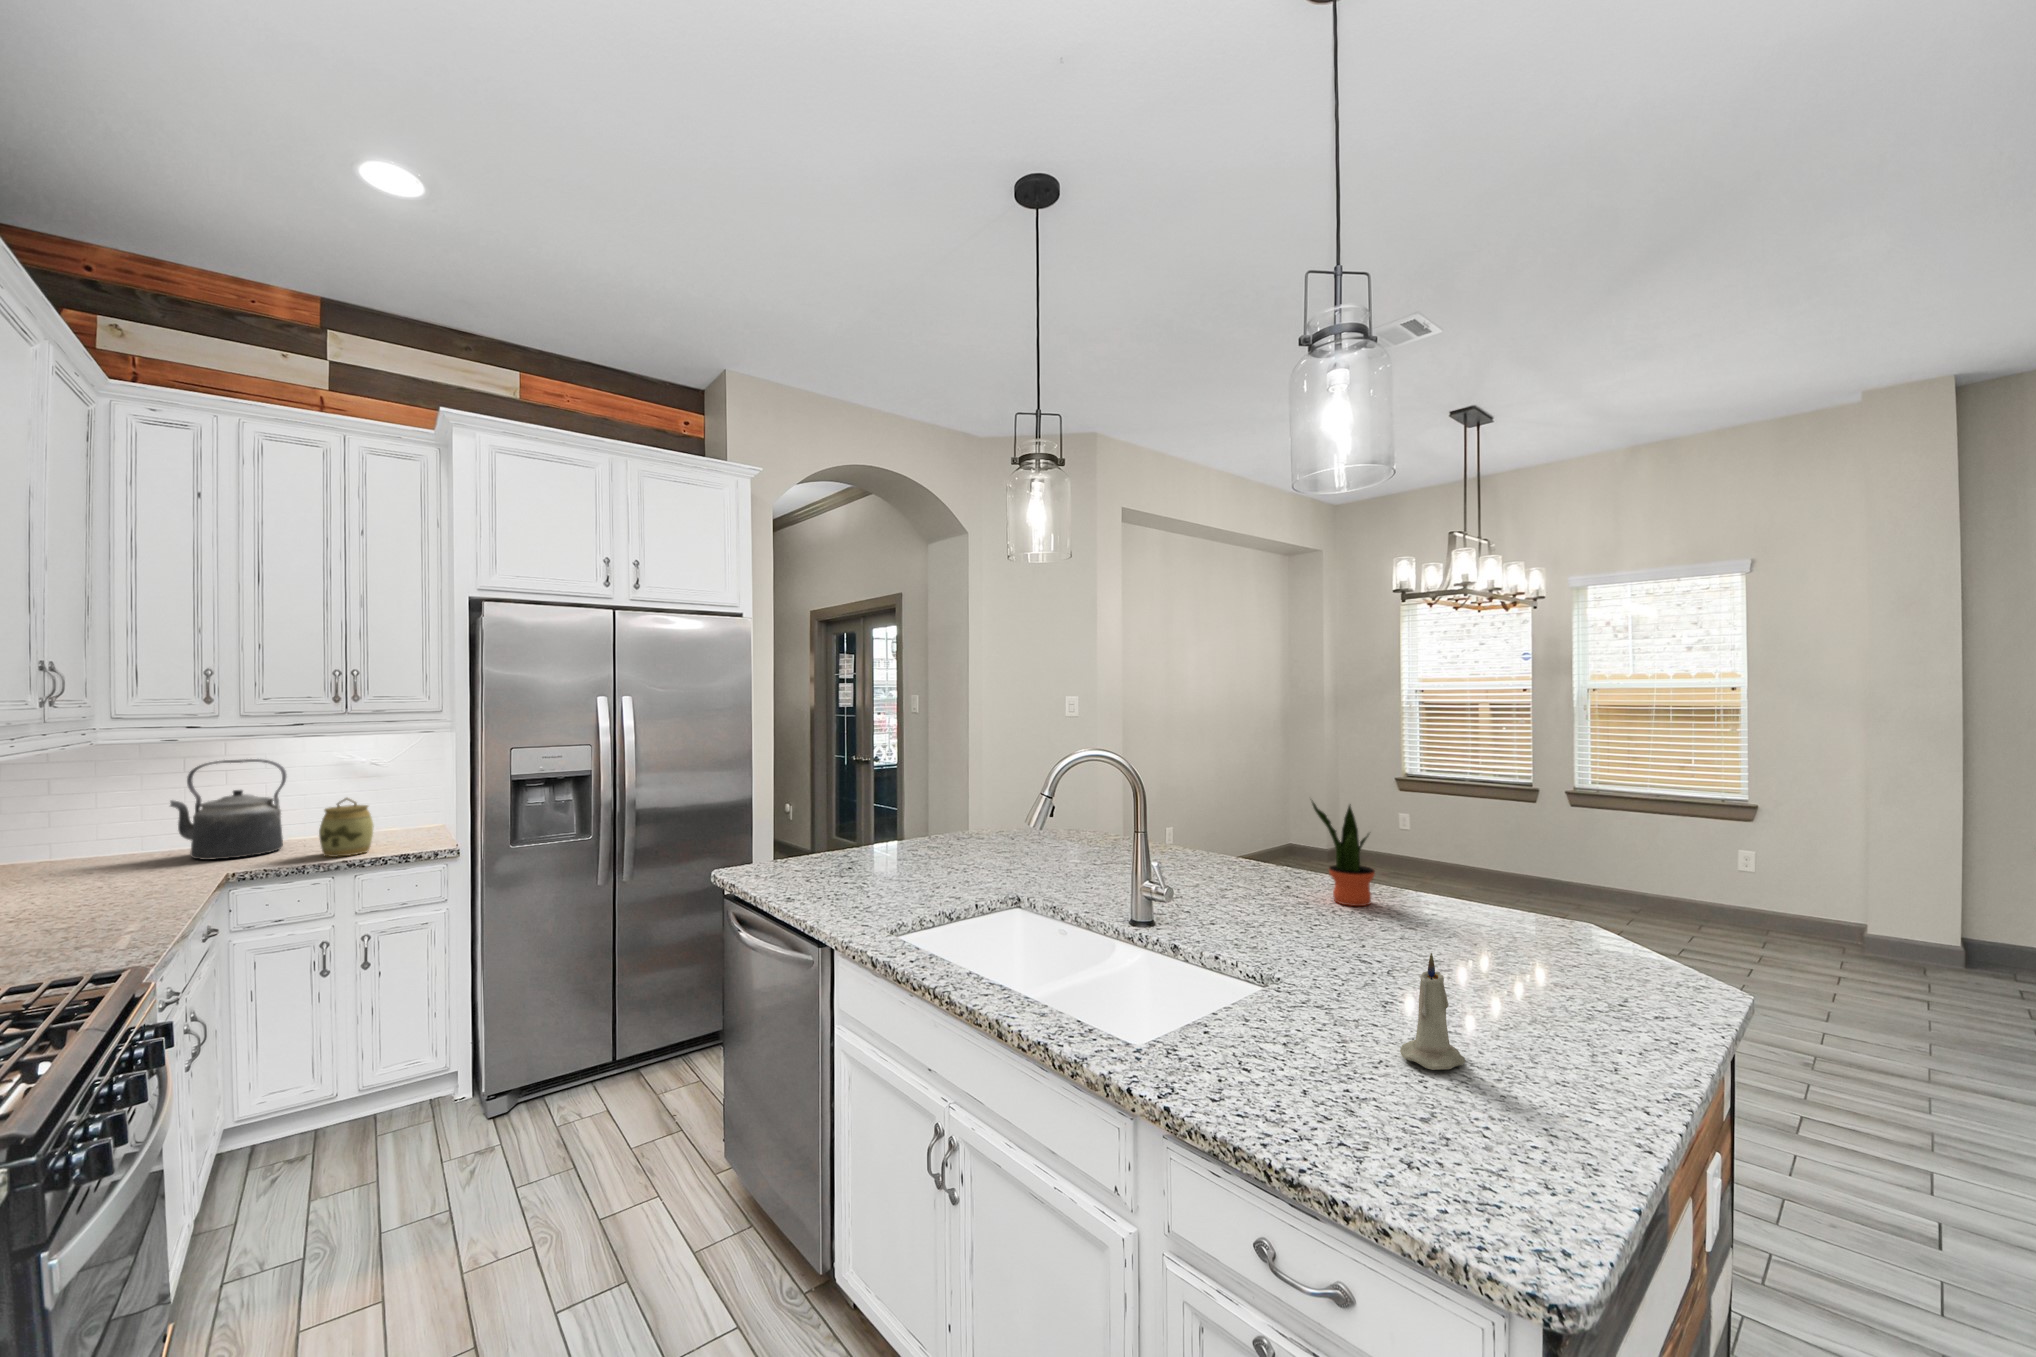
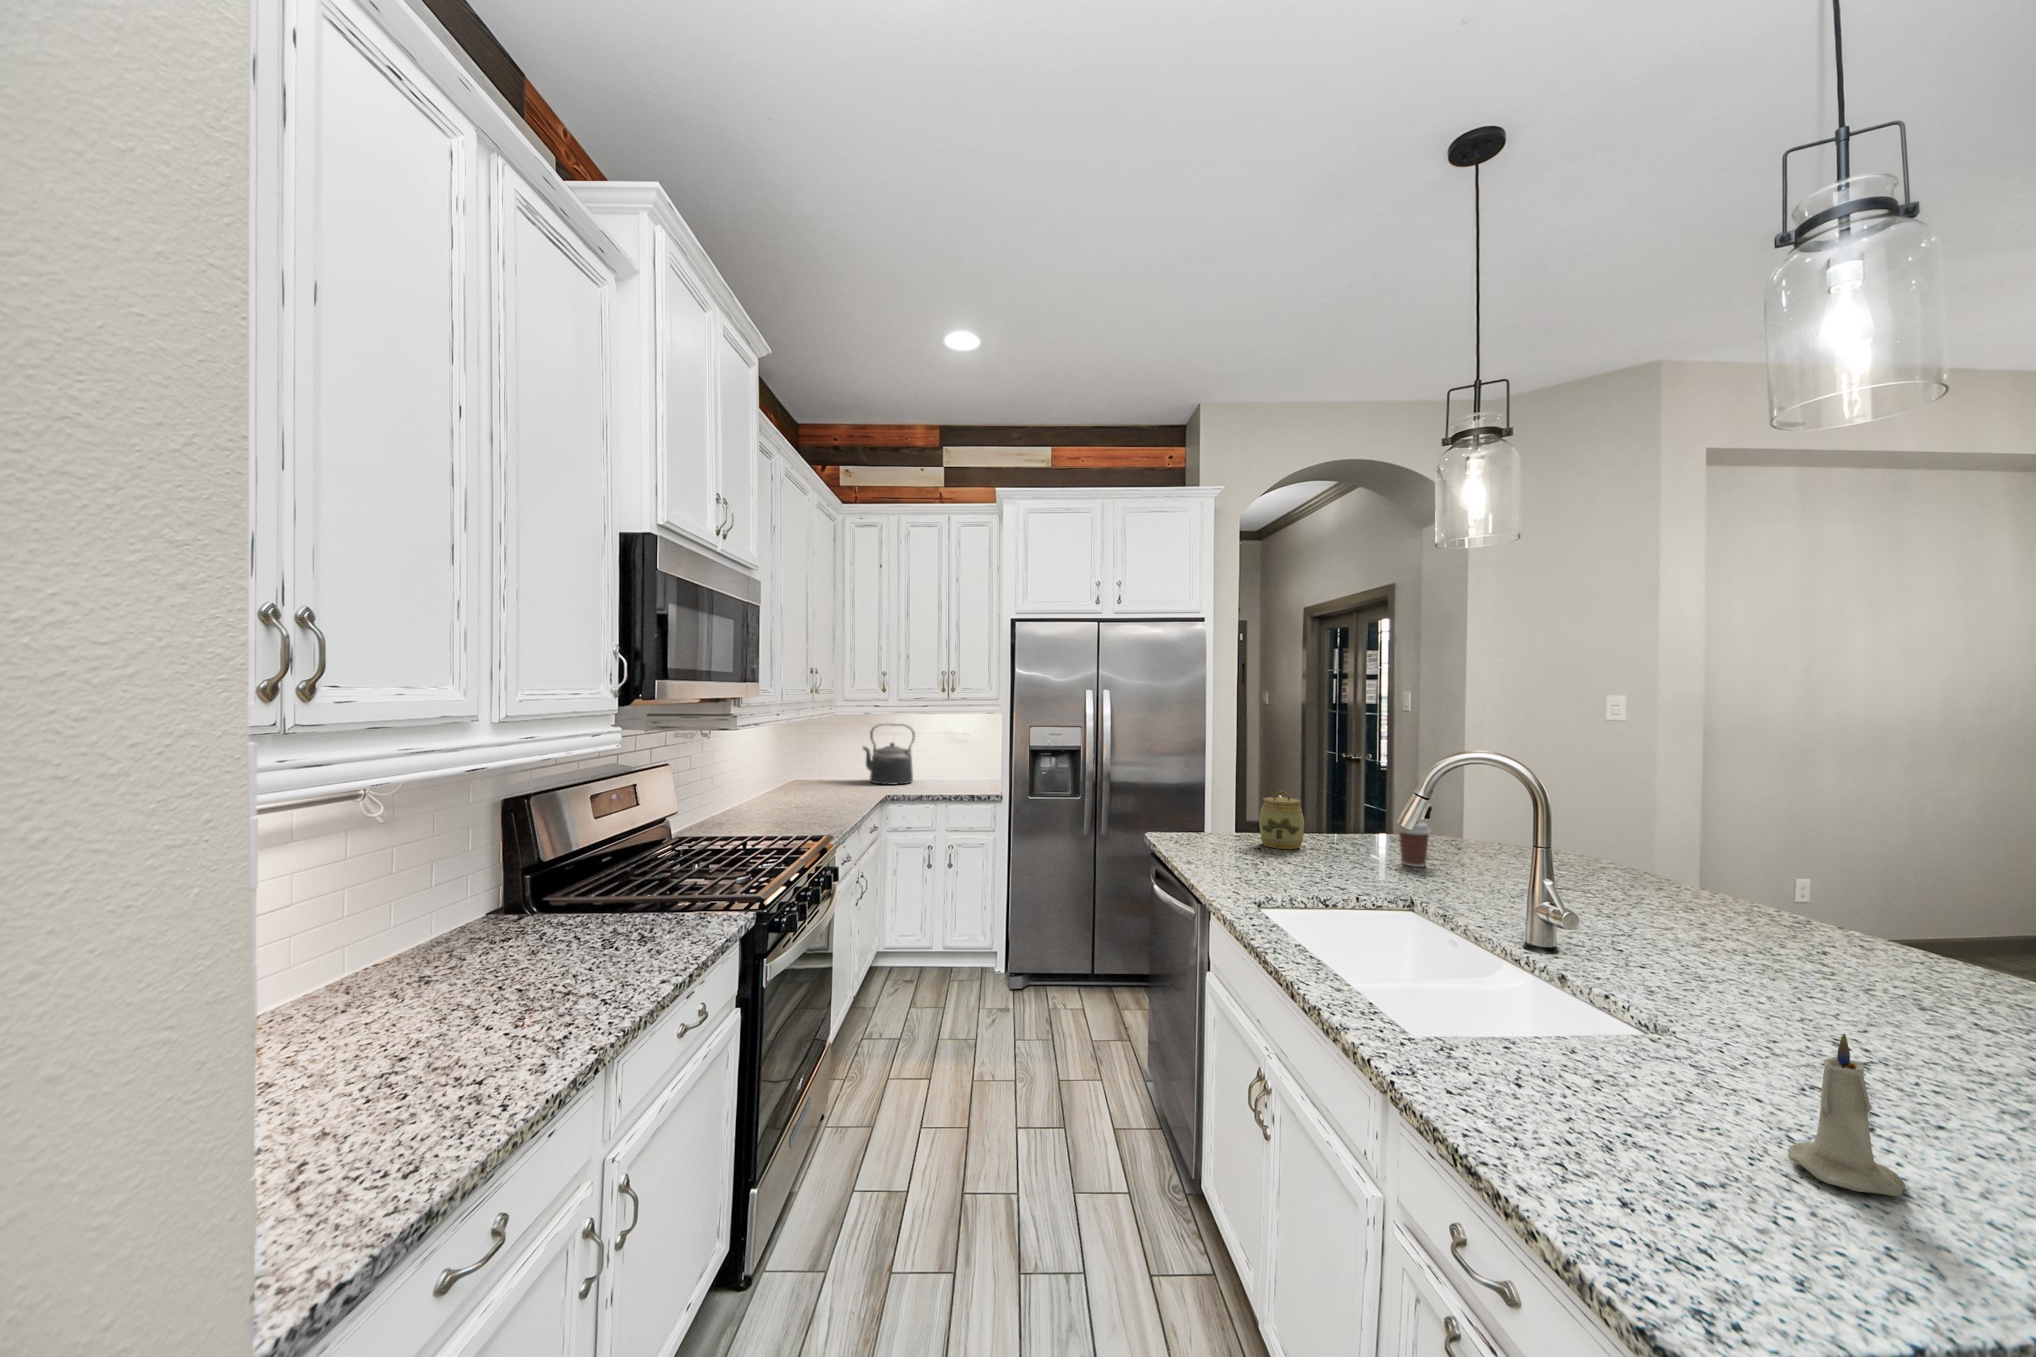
jar: present [319,798,373,857] -> present [1259,790,1305,849]
potted plant: present [1312,802,1375,906] -> none [1829,839,1954,1000]
coffee cup: none [983,818,1014,863] -> present [1399,822,1431,867]

